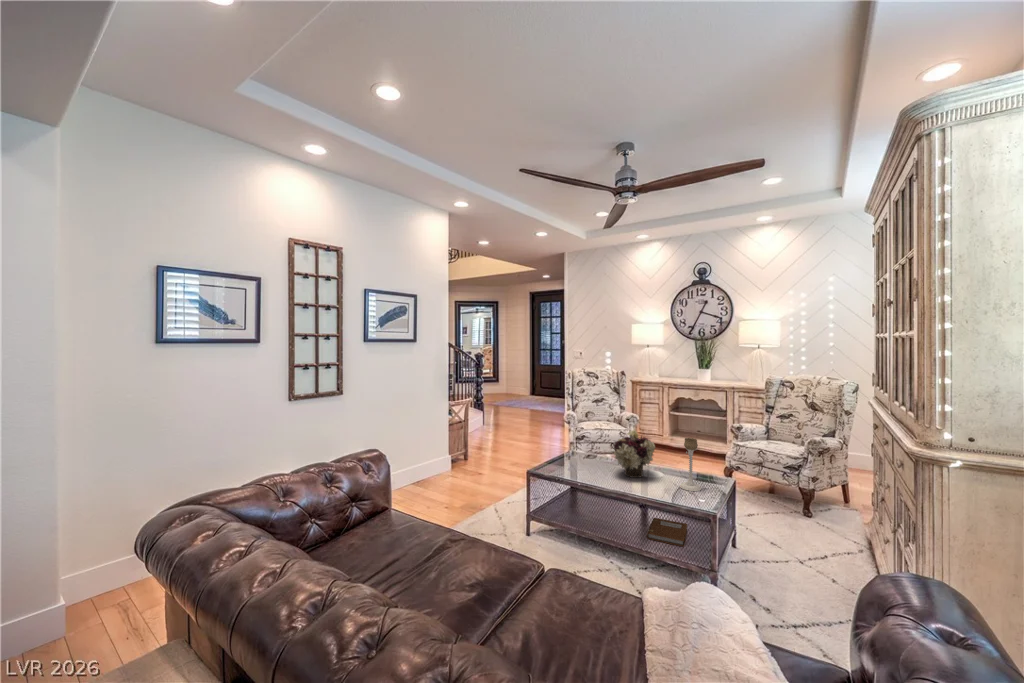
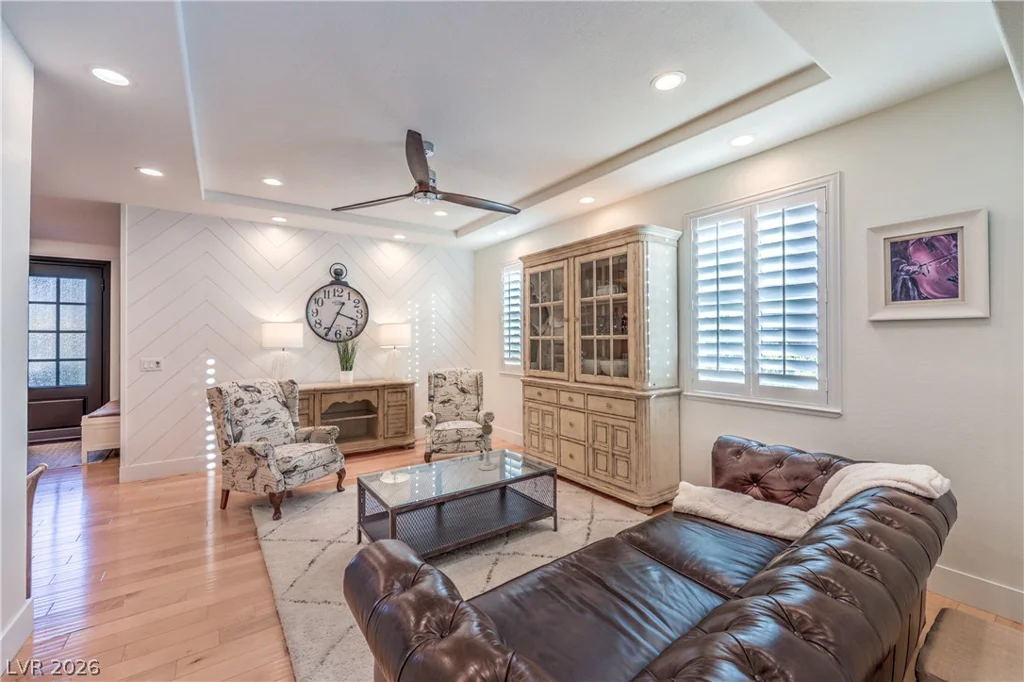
flower arrangement: present [614,430,655,478] -> none [410,430,457,480]
notebook: present [647,518,687,547] -> none [467,500,513,524]

